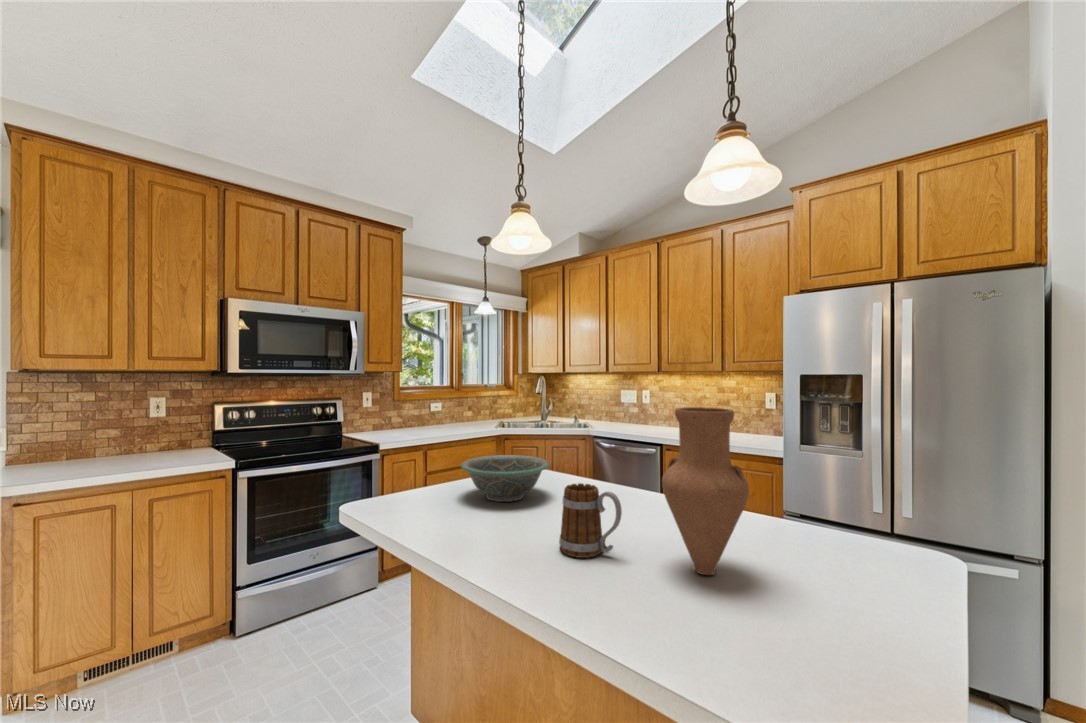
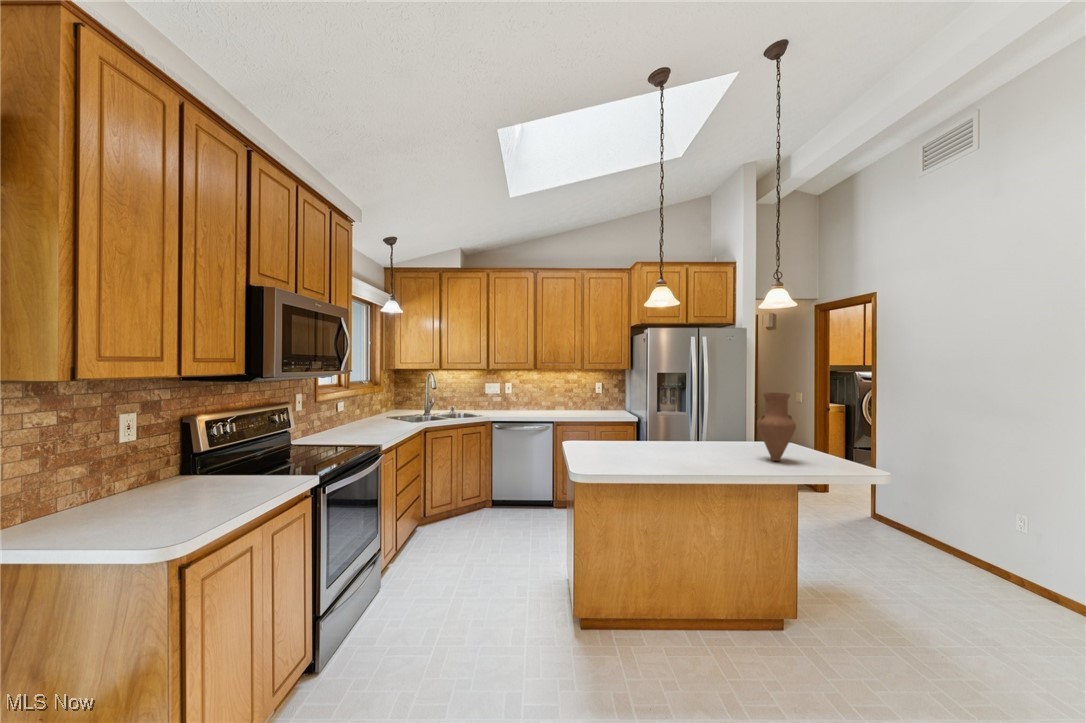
decorative bowl: present [461,455,549,502] -> none [603,429,660,457]
mug: present [559,483,622,558] -> none [720,433,751,466]

